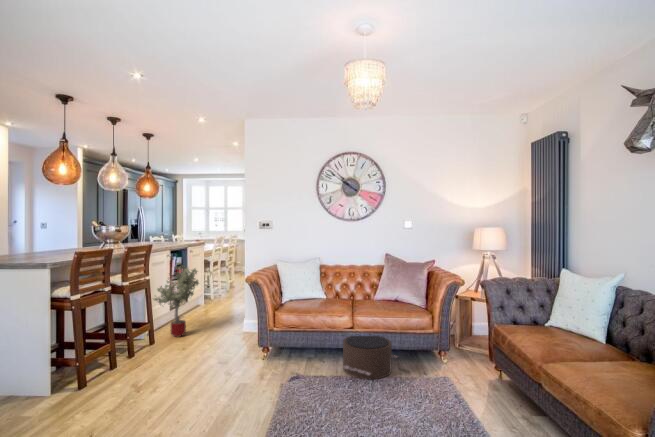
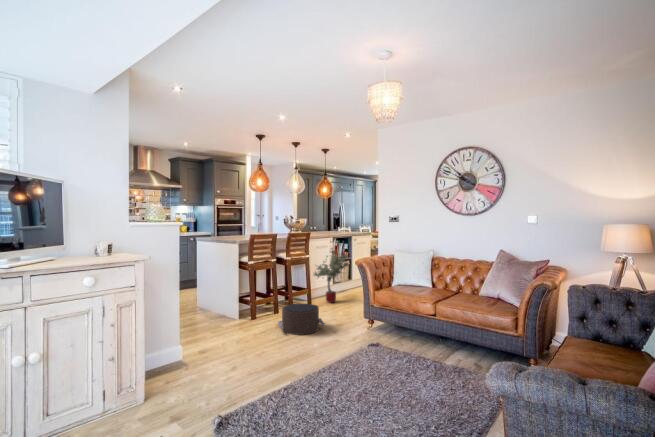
pouf: present [343,336,398,379] -> present [278,303,325,335]

